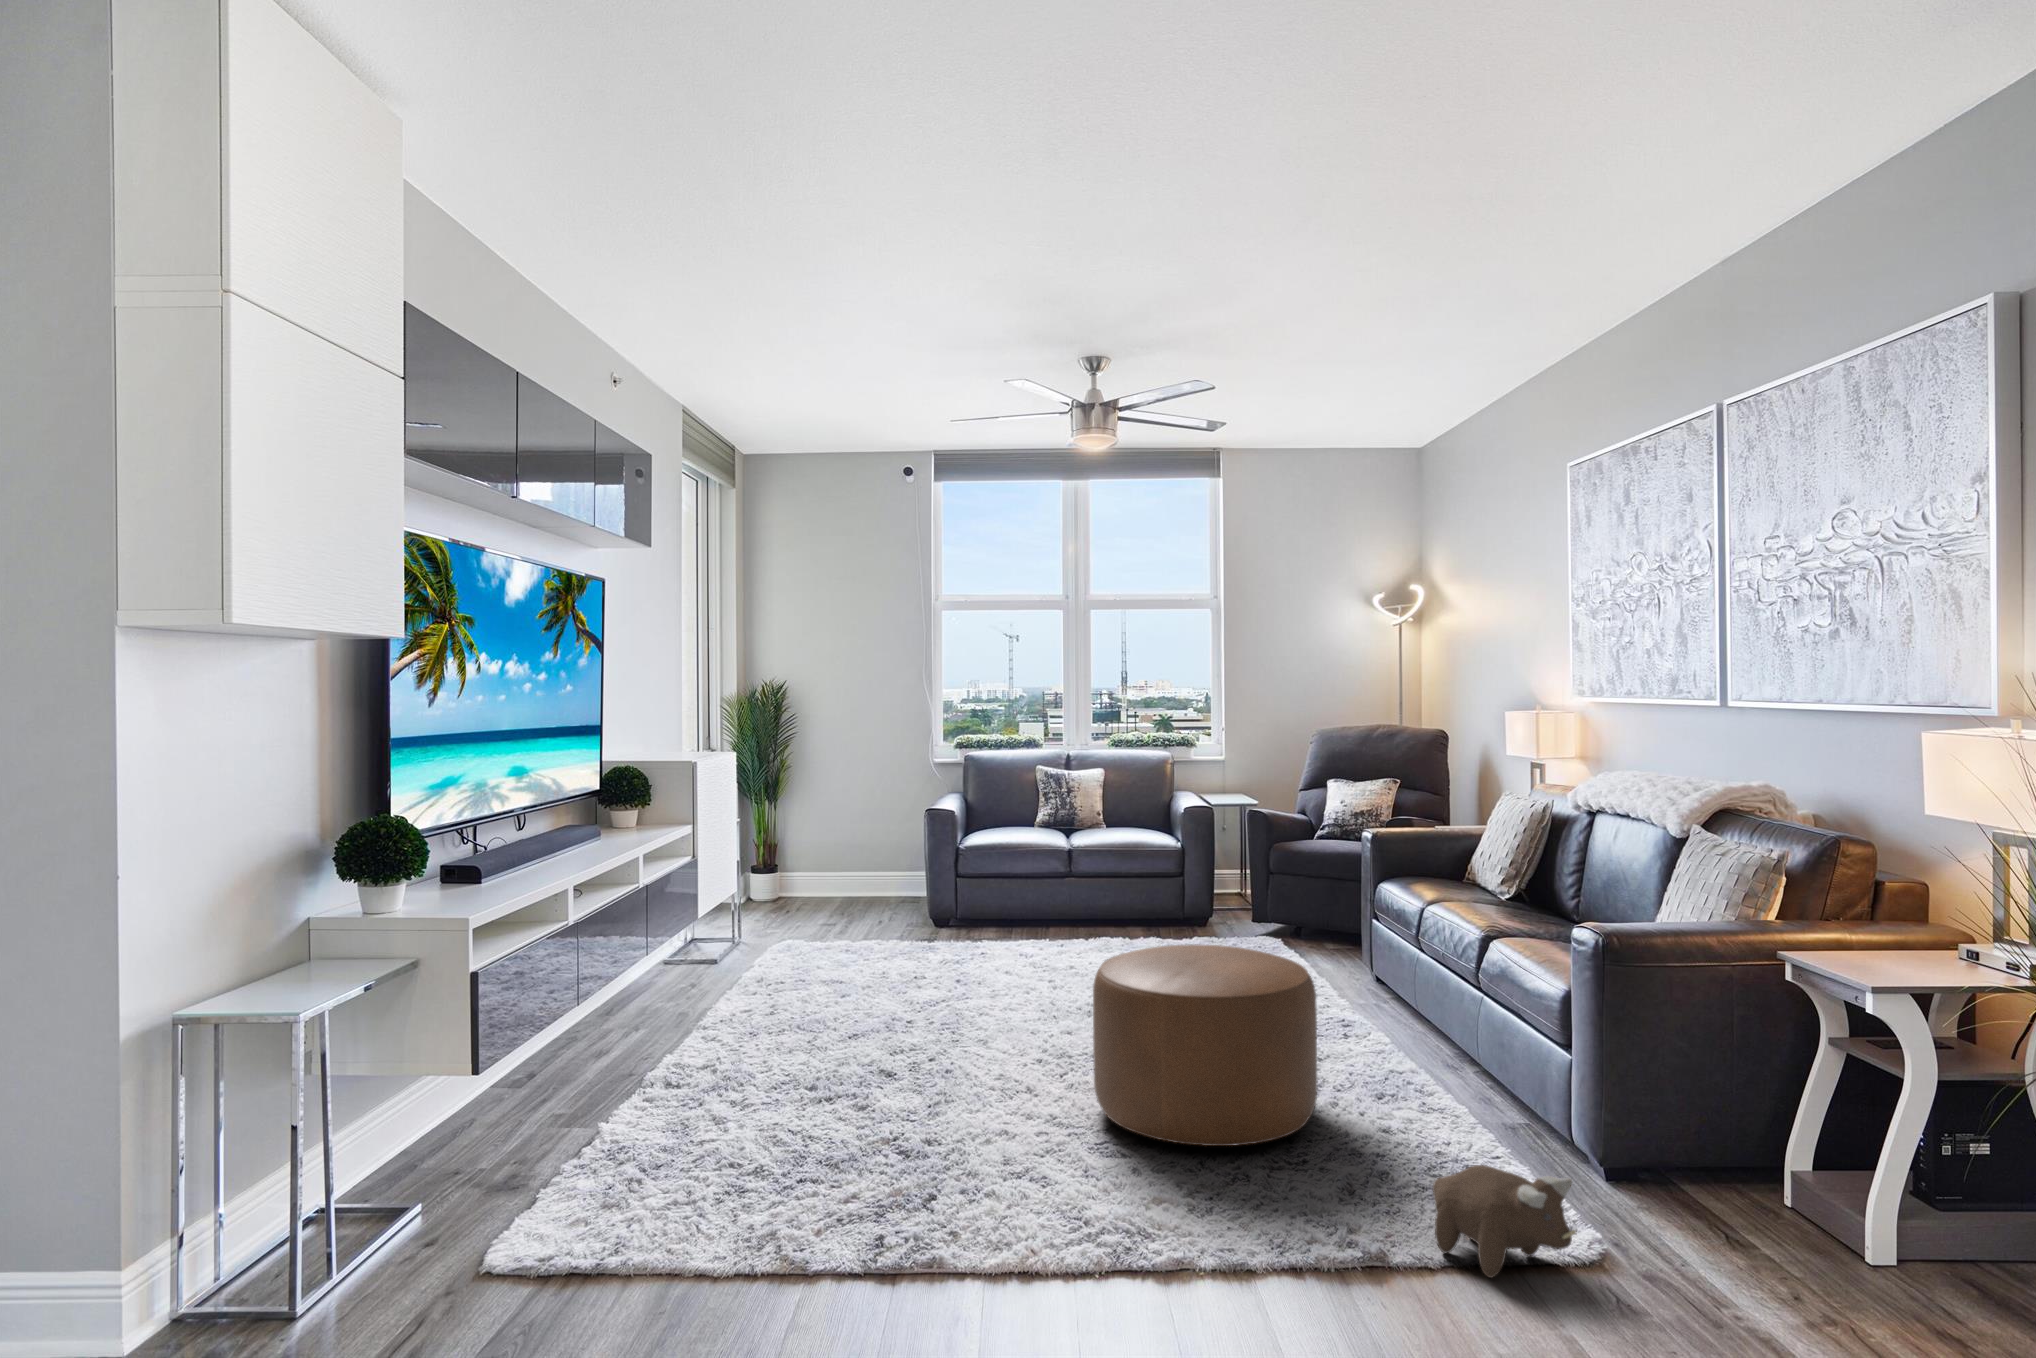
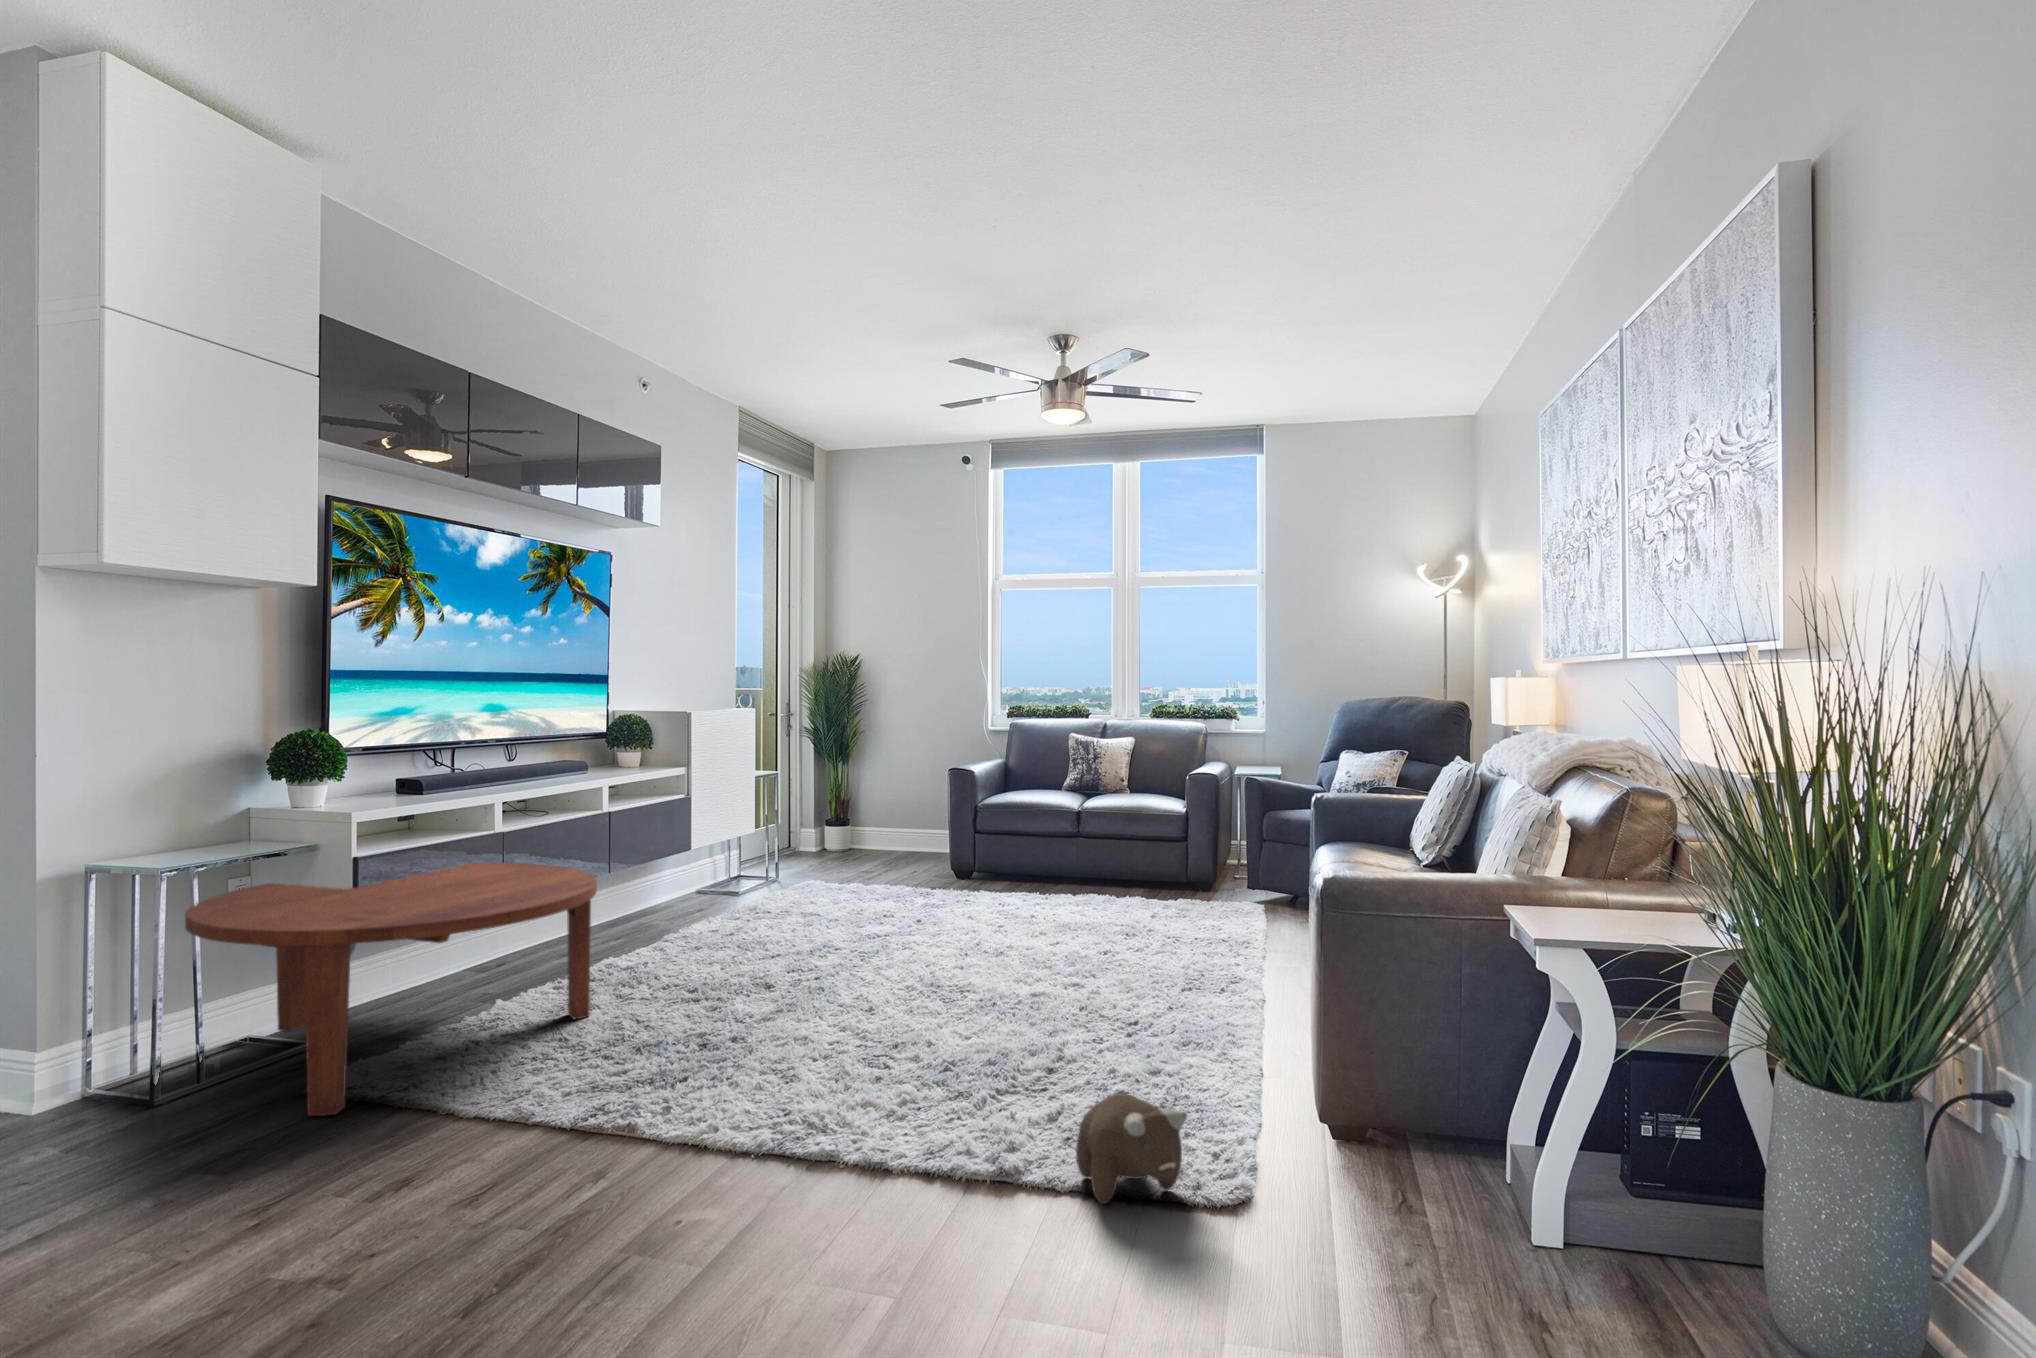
ottoman: present [1093,944,1317,1146] -> none [895,882,1107,1067]
coffee table: none [307,957,764,1289] -> present [185,863,597,1116]

